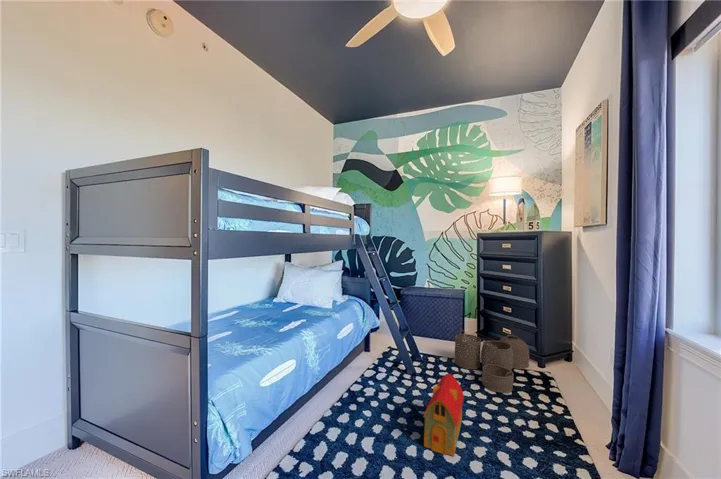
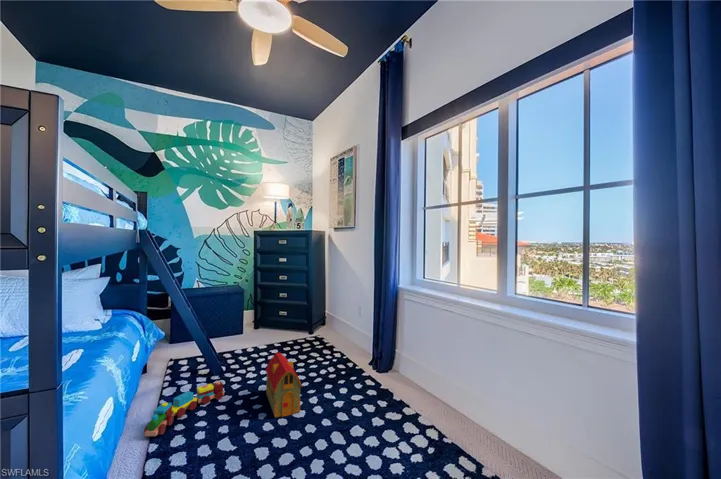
woven basket: present [455,330,529,393] -> none [250,313,307,360]
toy train: none [328,379,400,407] -> present [144,381,224,436]

